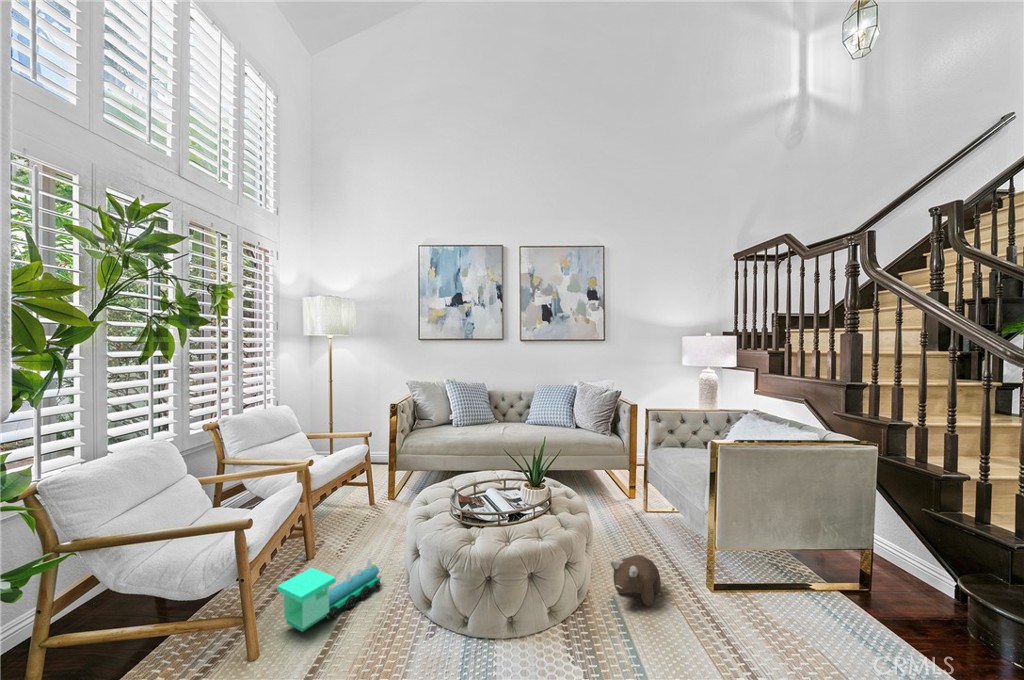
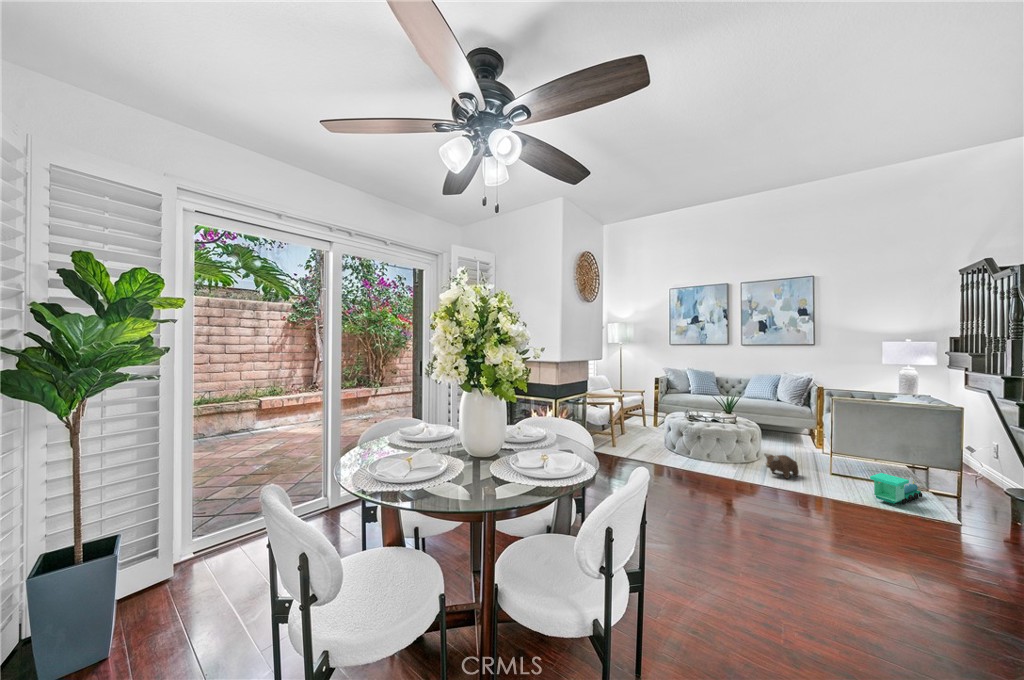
toy train: present [277,558,381,631] -> present [870,473,922,504]

